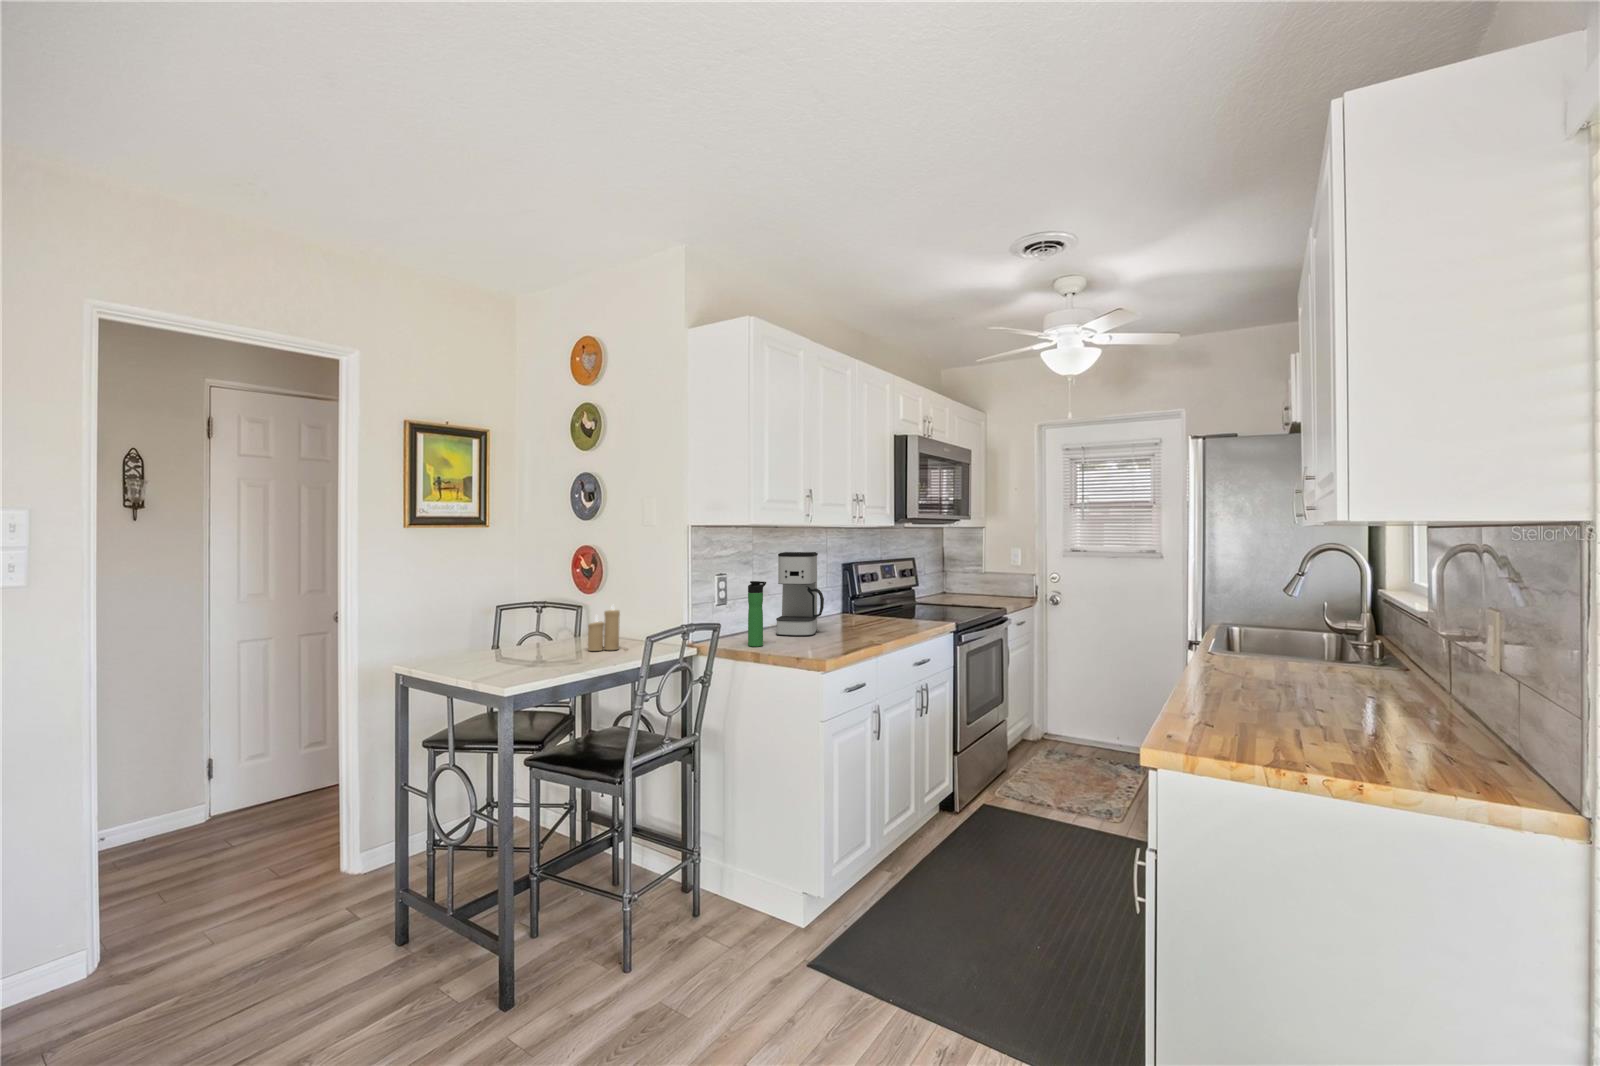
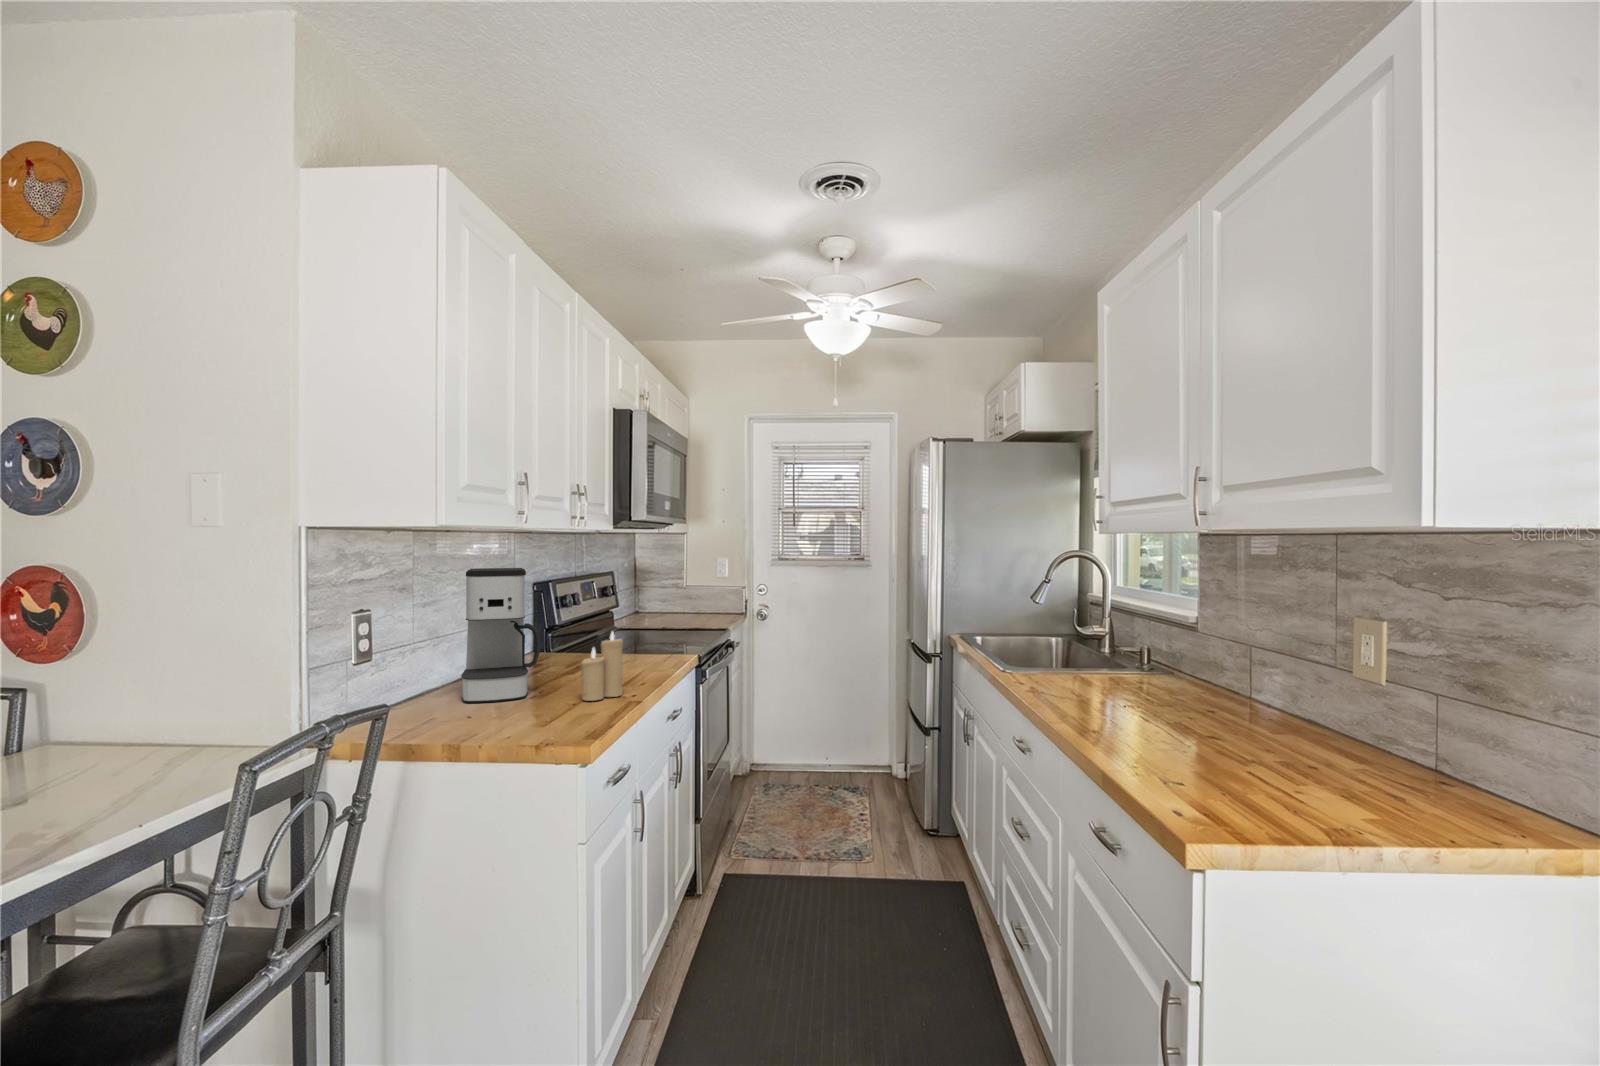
bottle: present [748,581,766,647] -> none [429,621,462,734]
candle: present [588,605,620,651] -> present [581,632,623,701]

